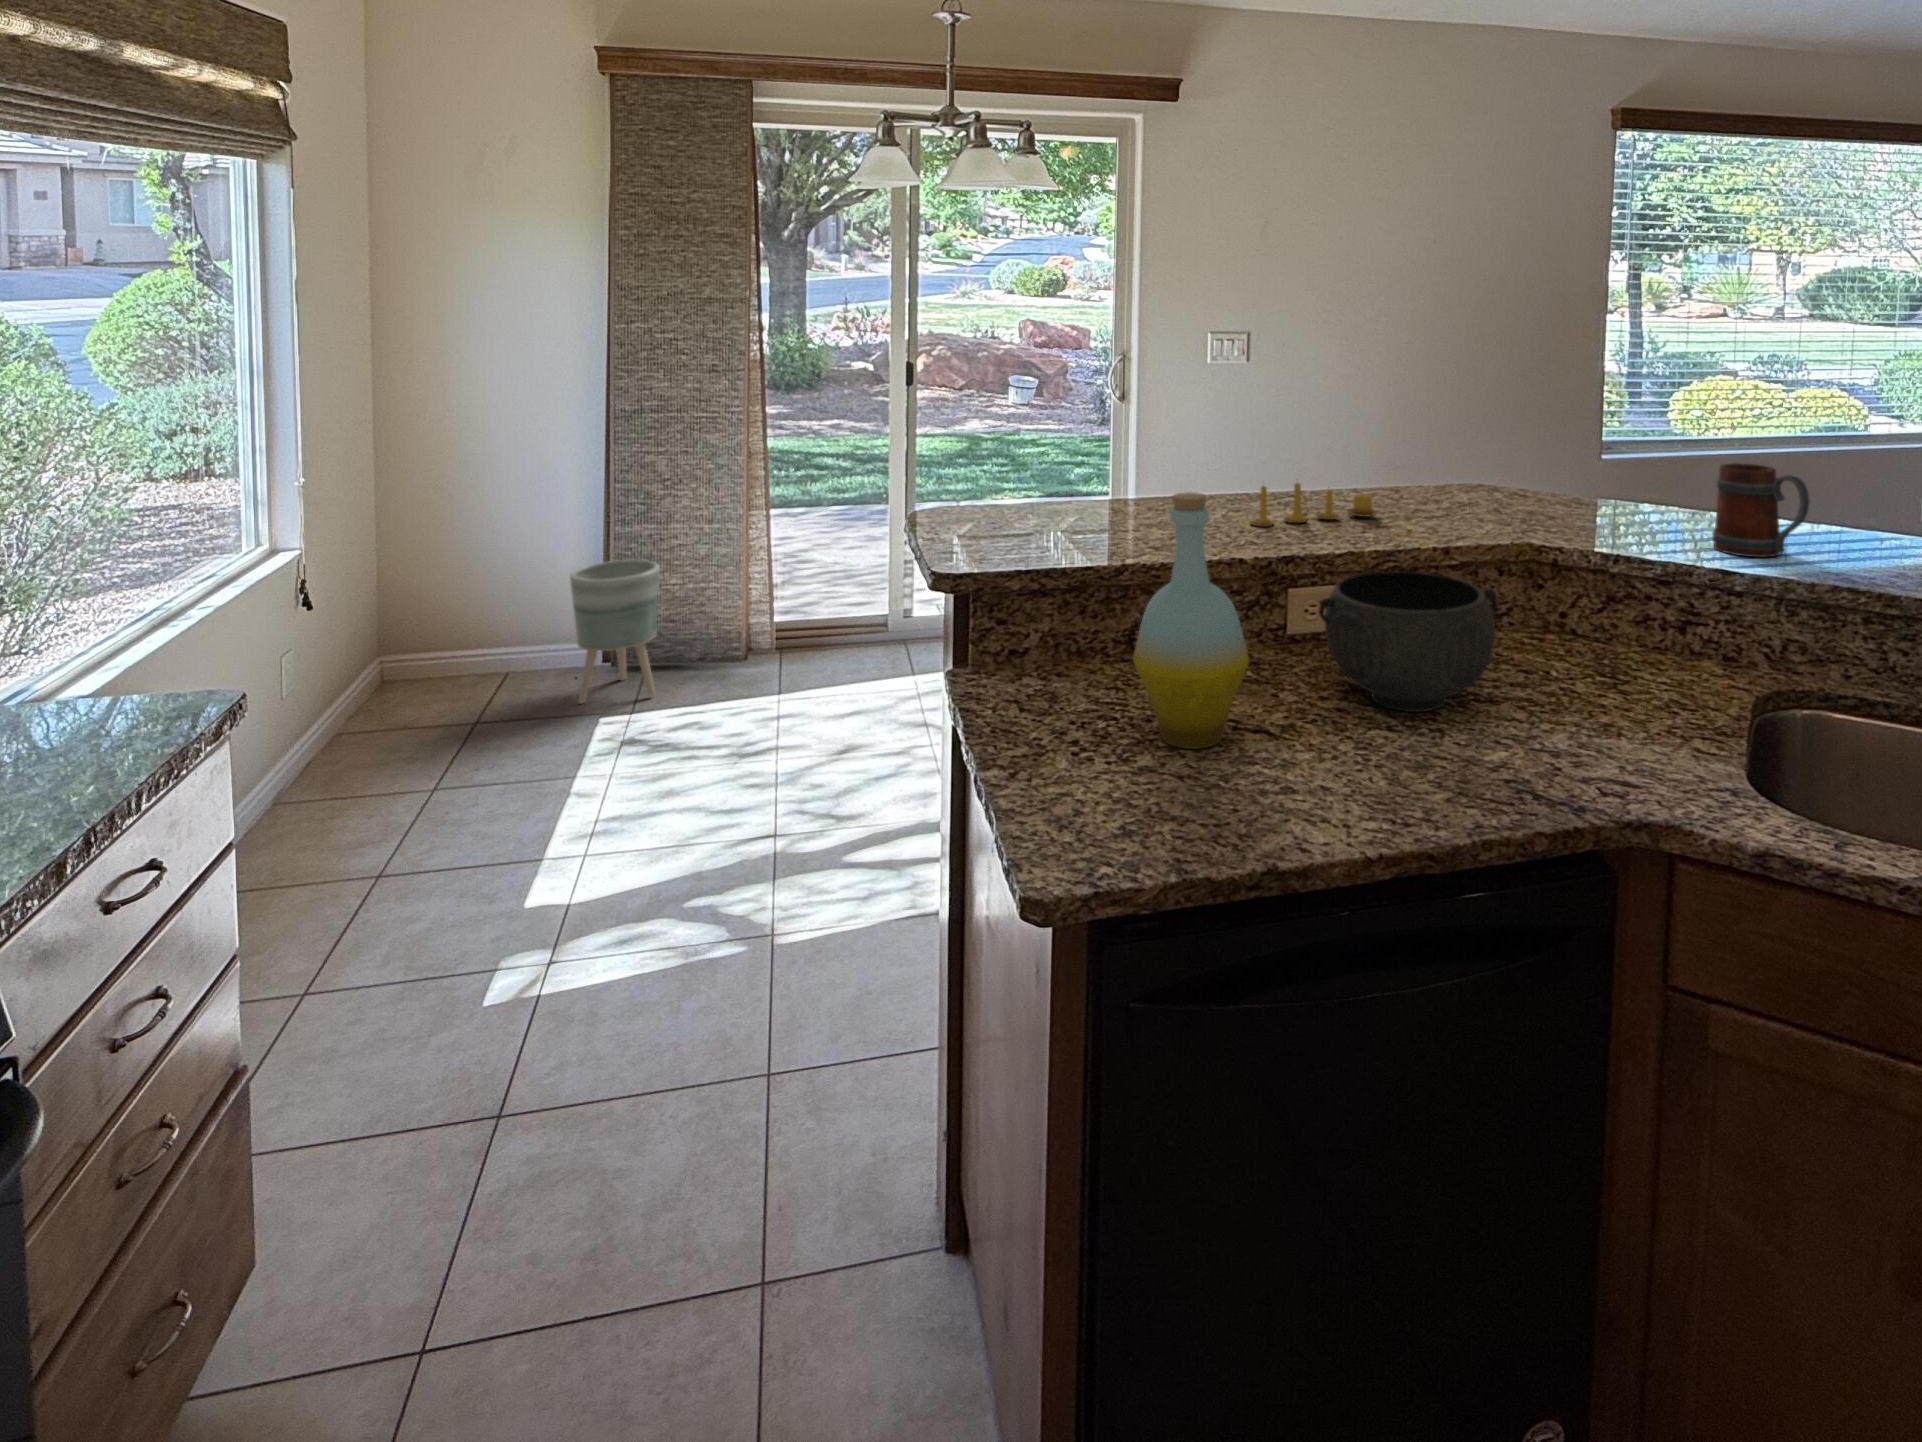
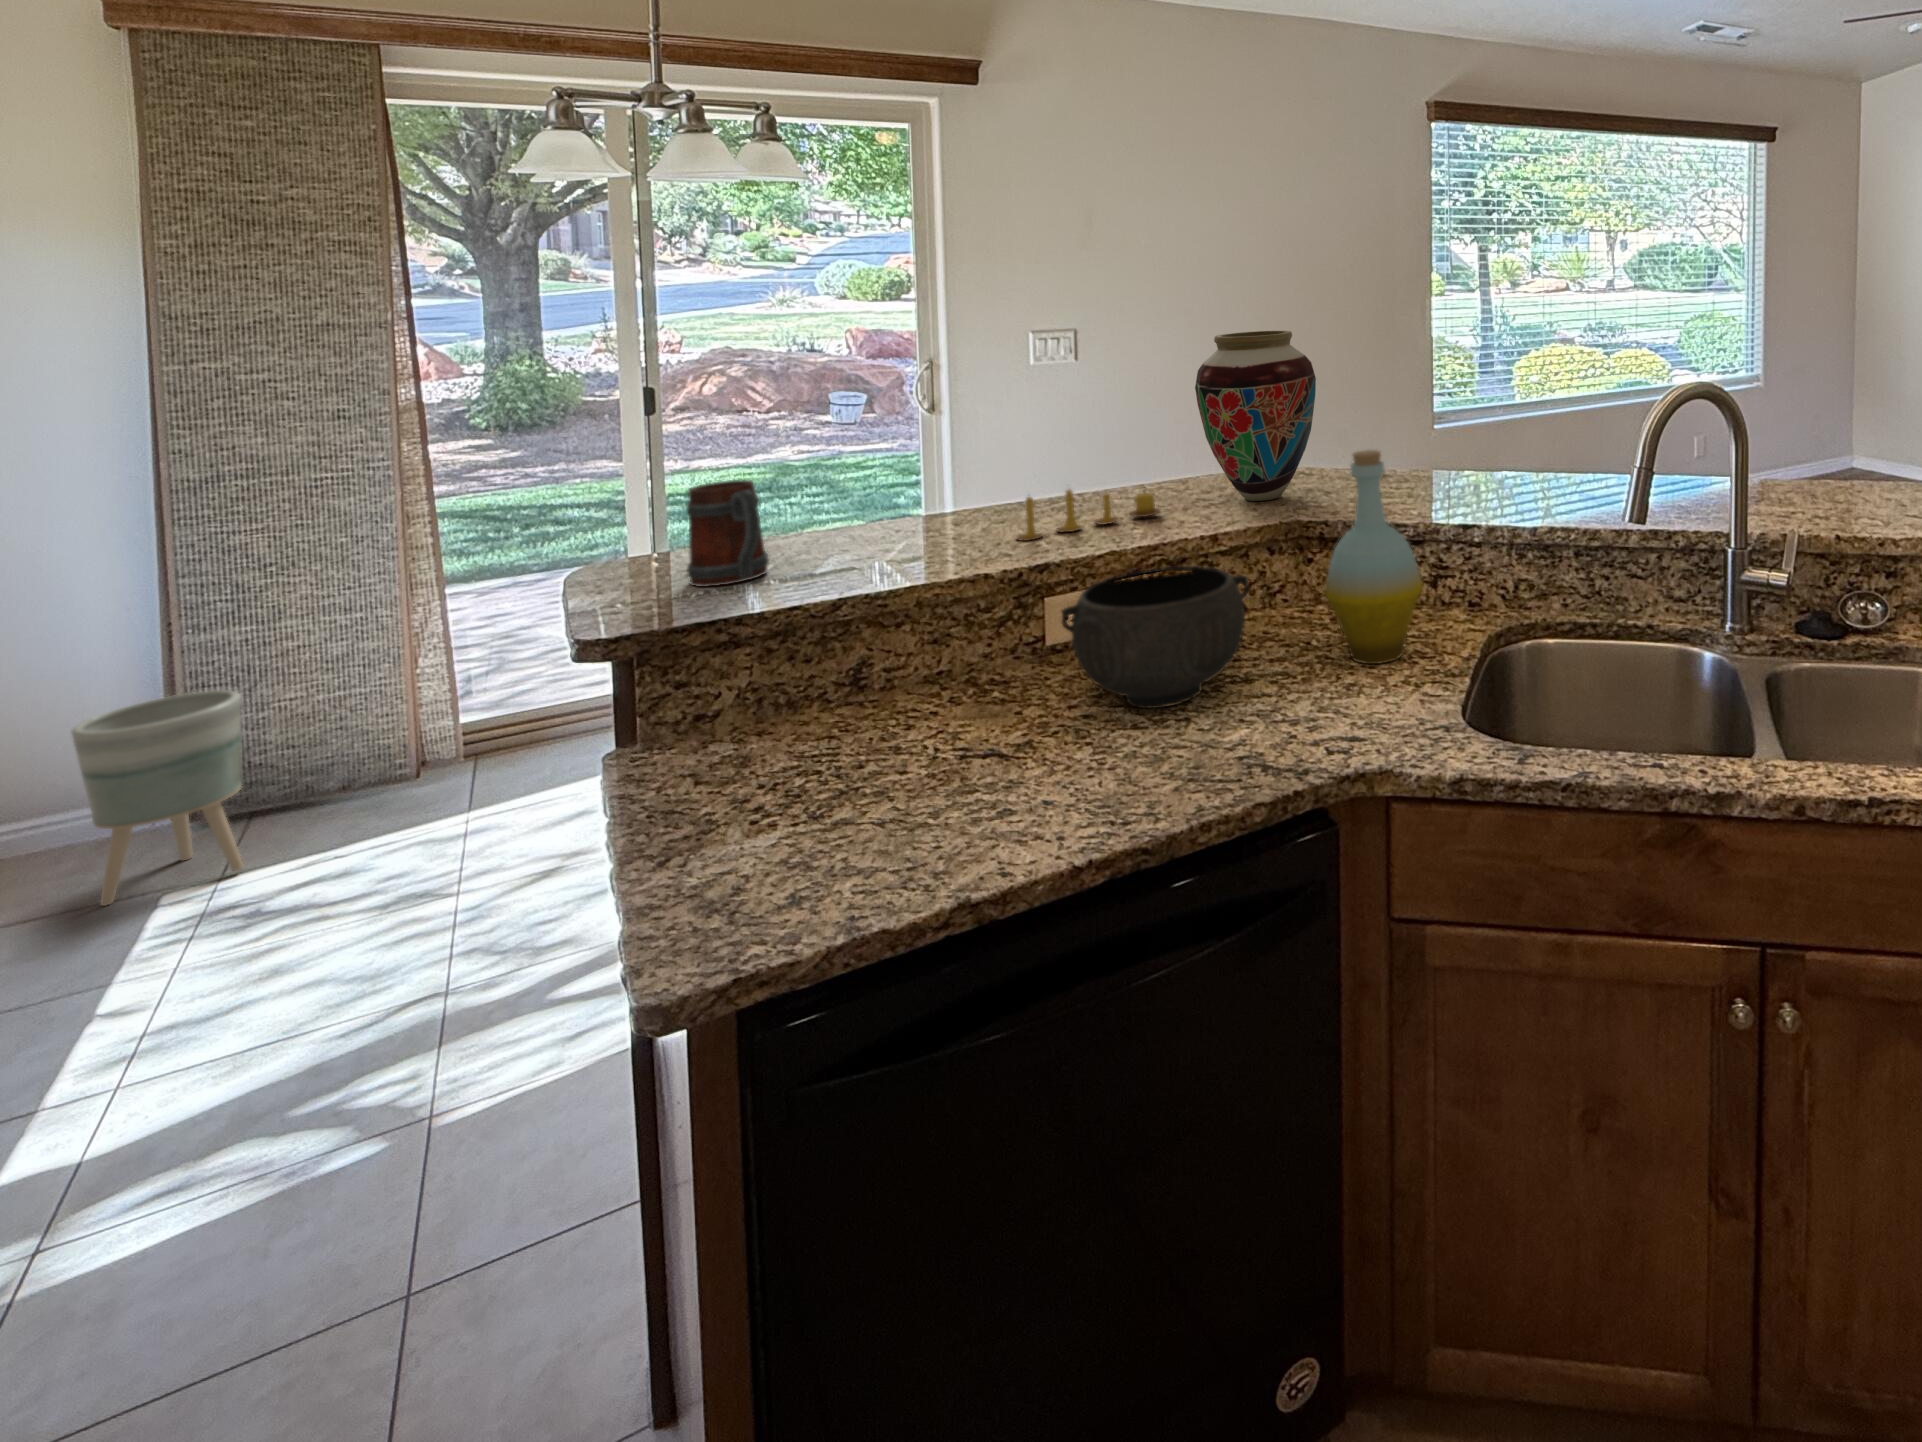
vase: none [1412,344,1536,514] -> present [1195,331,1316,501]
mug: present [1712,463,1809,557] -> present [686,480,769,587]
bottle: present [1133,492,1249,749] -> present [1325,450,1423,664]

